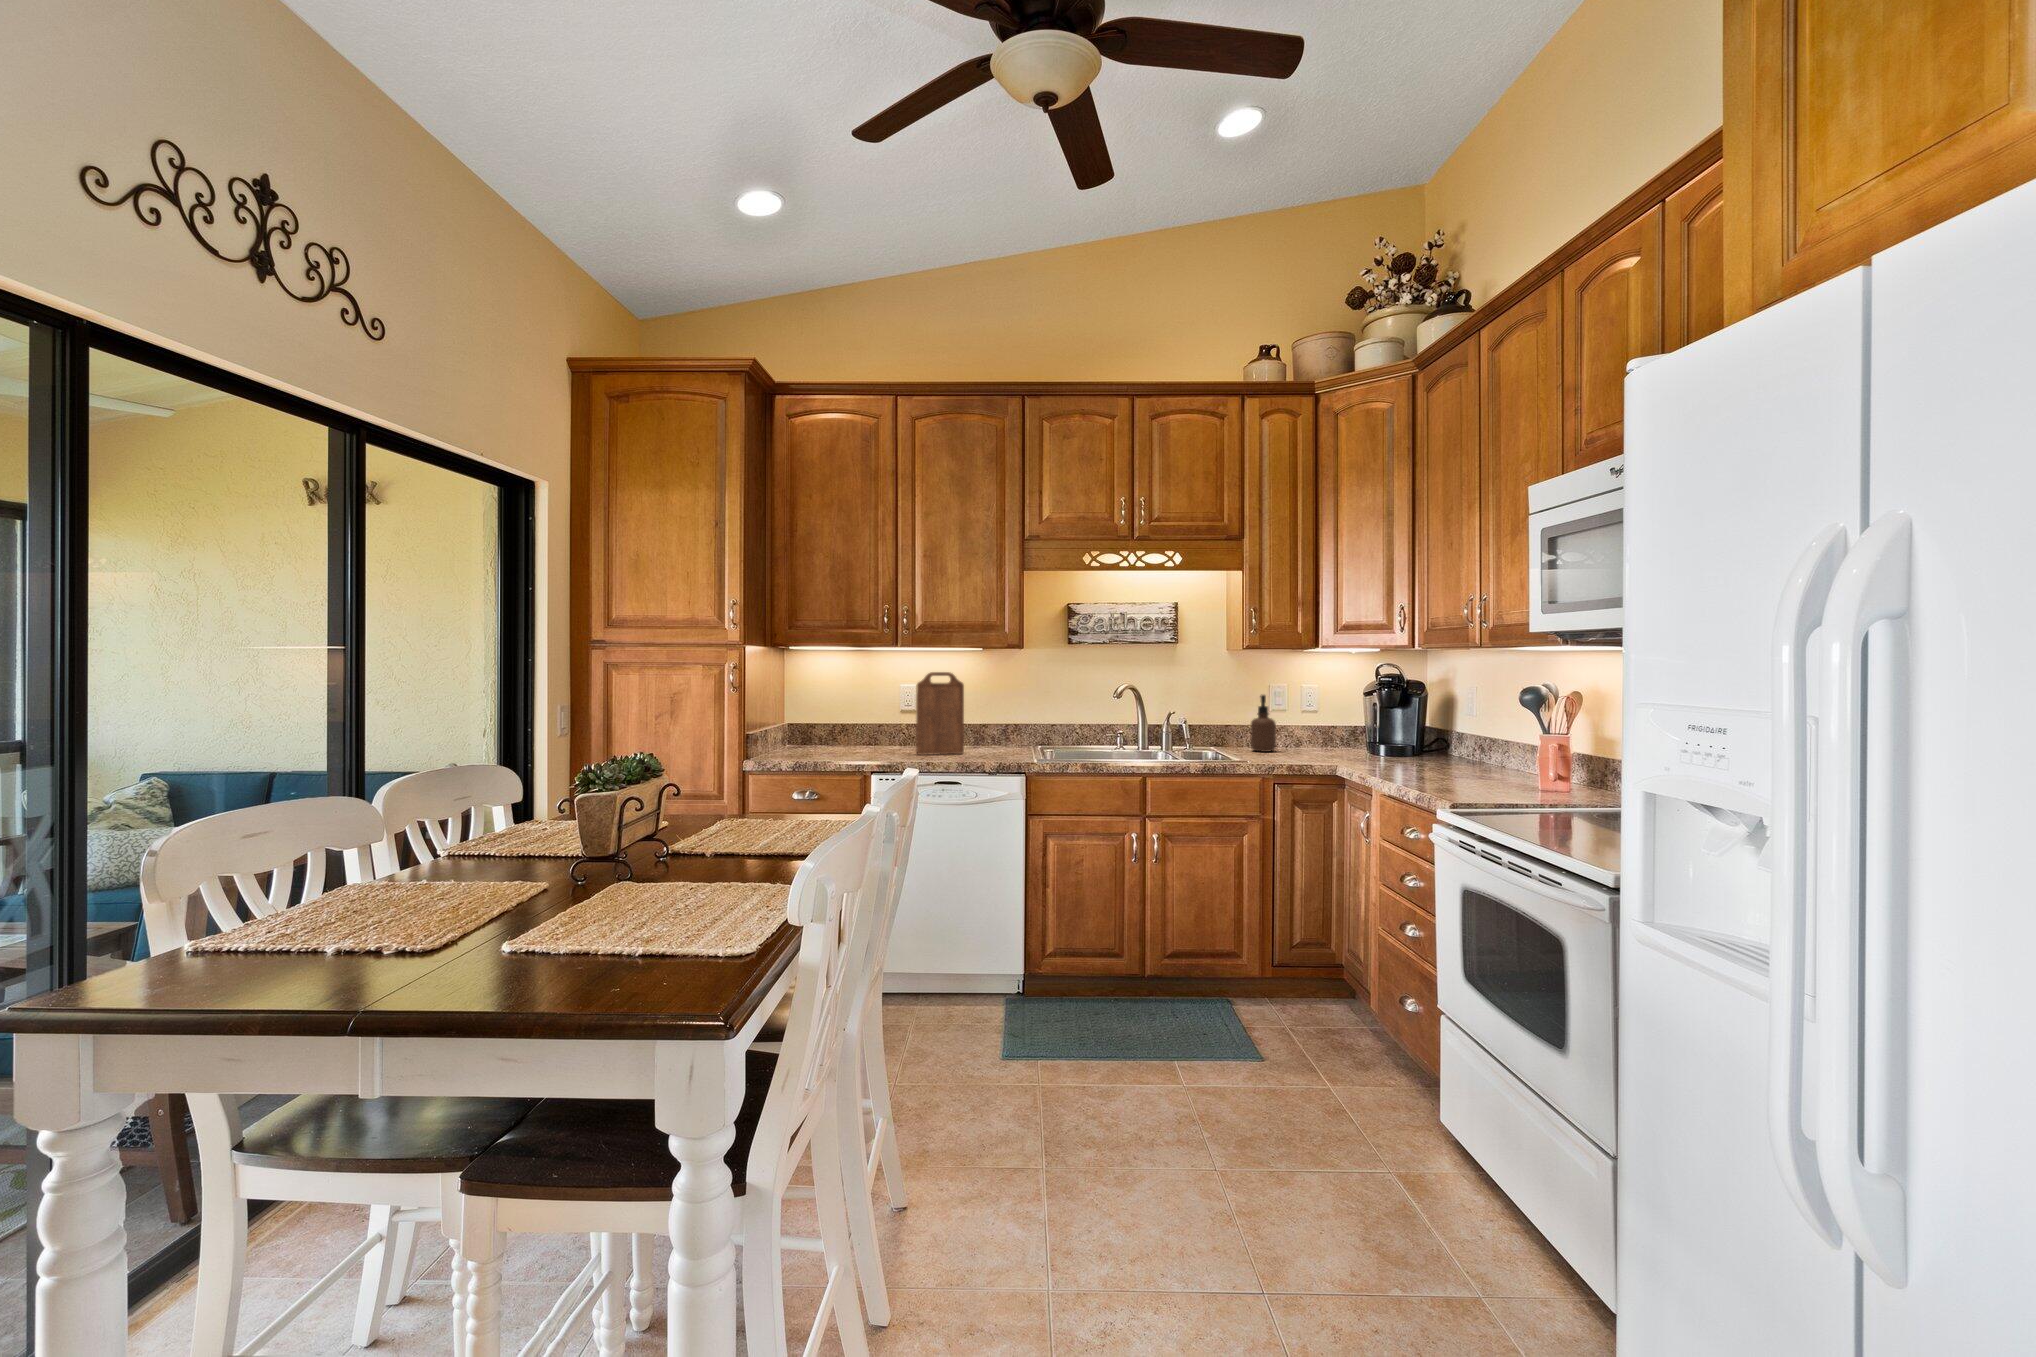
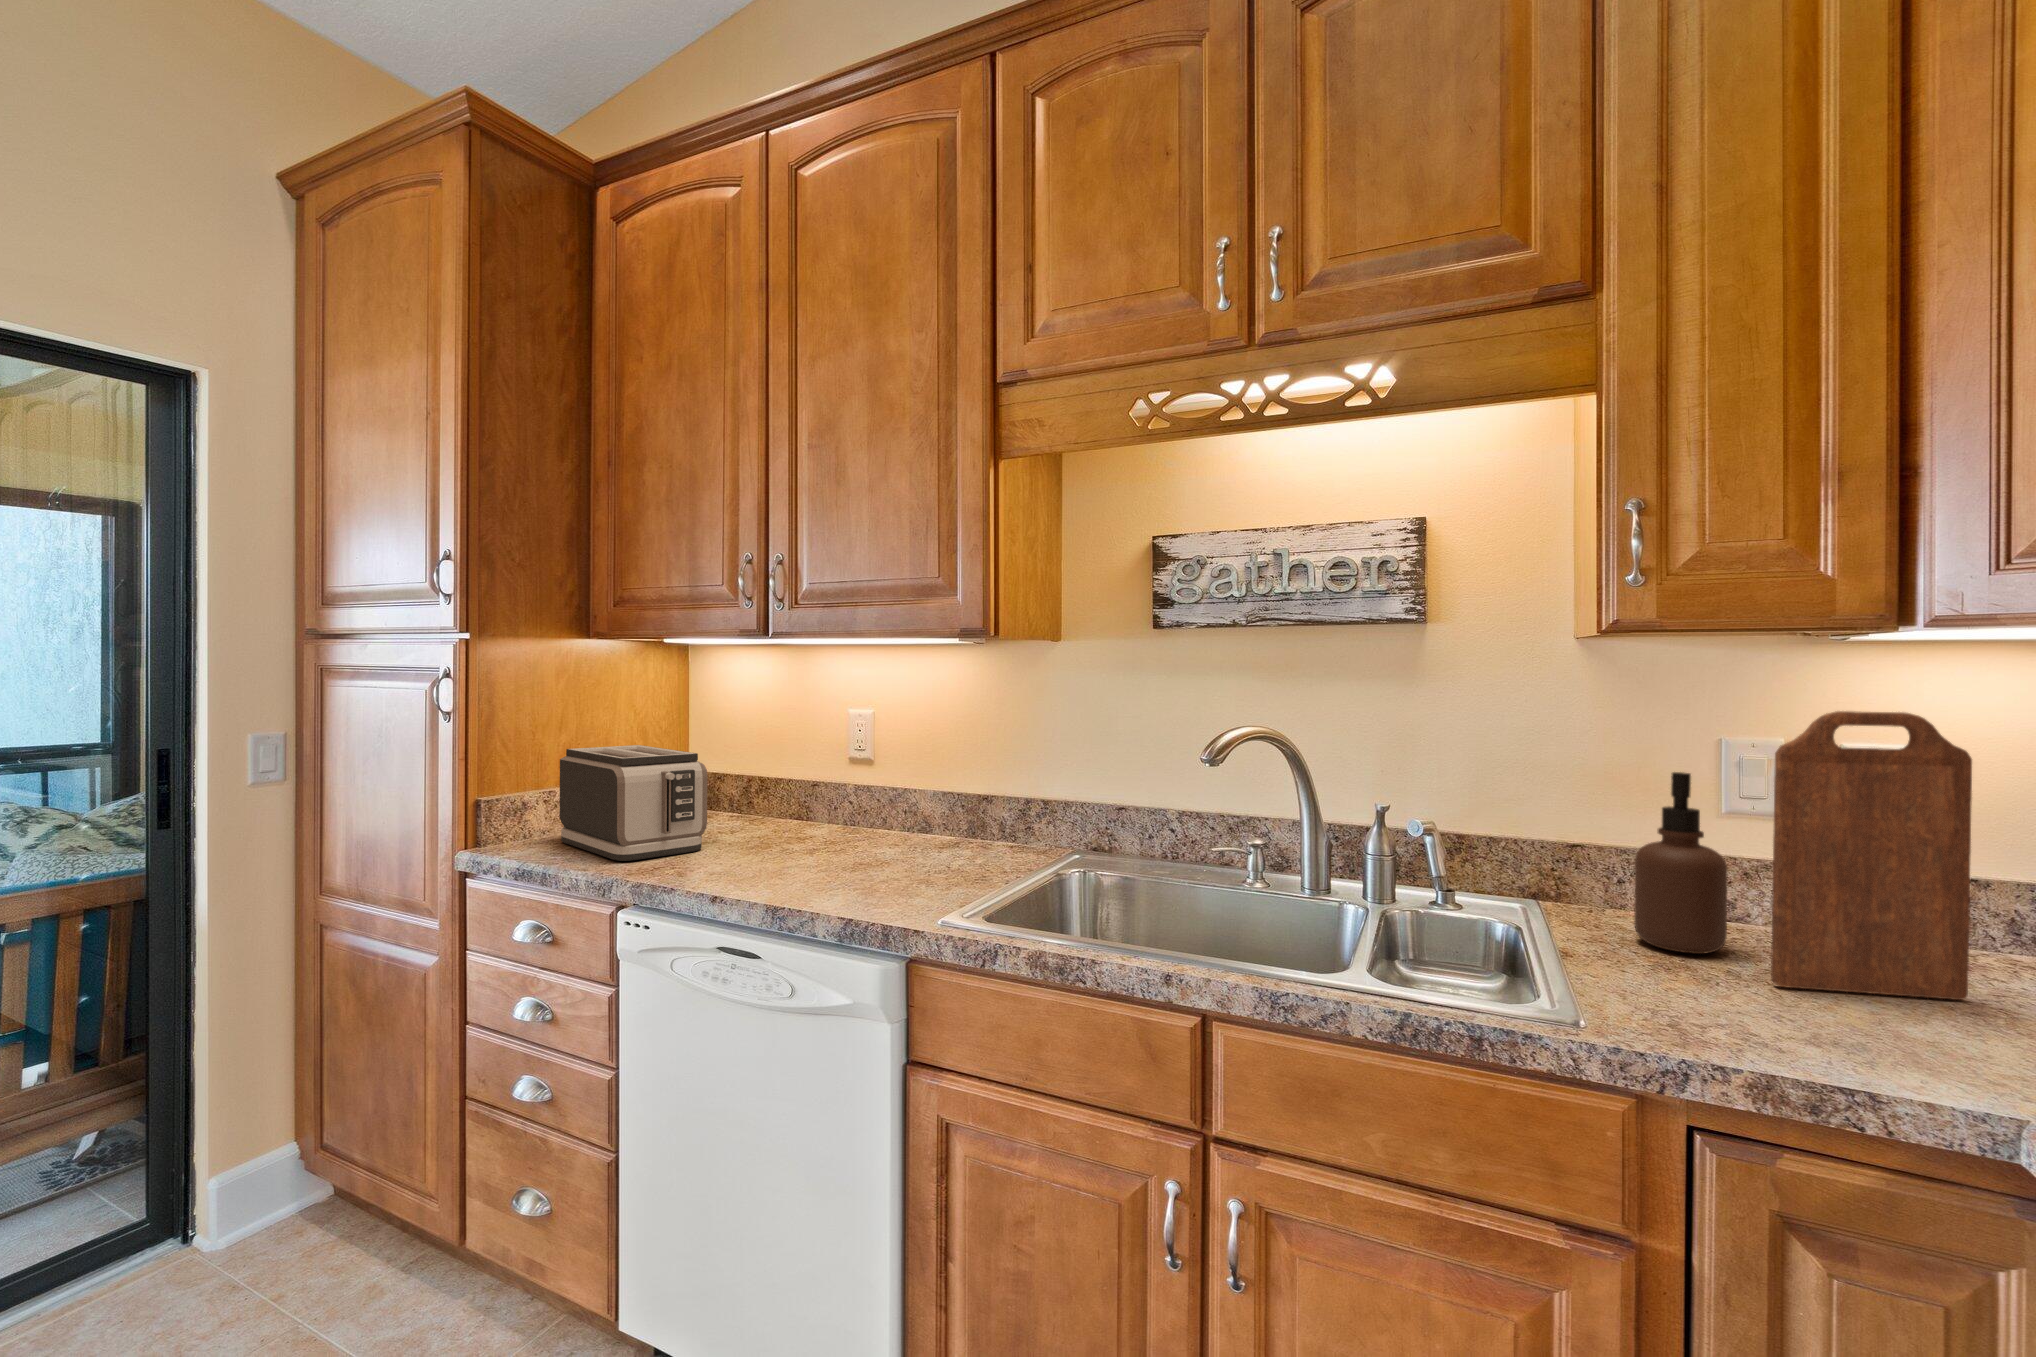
cutting board: present [916,672,964,755] -> present [1771,711,1972,1000]
toaster: none [785,705,869,757] -> present [559,745,707,861]

